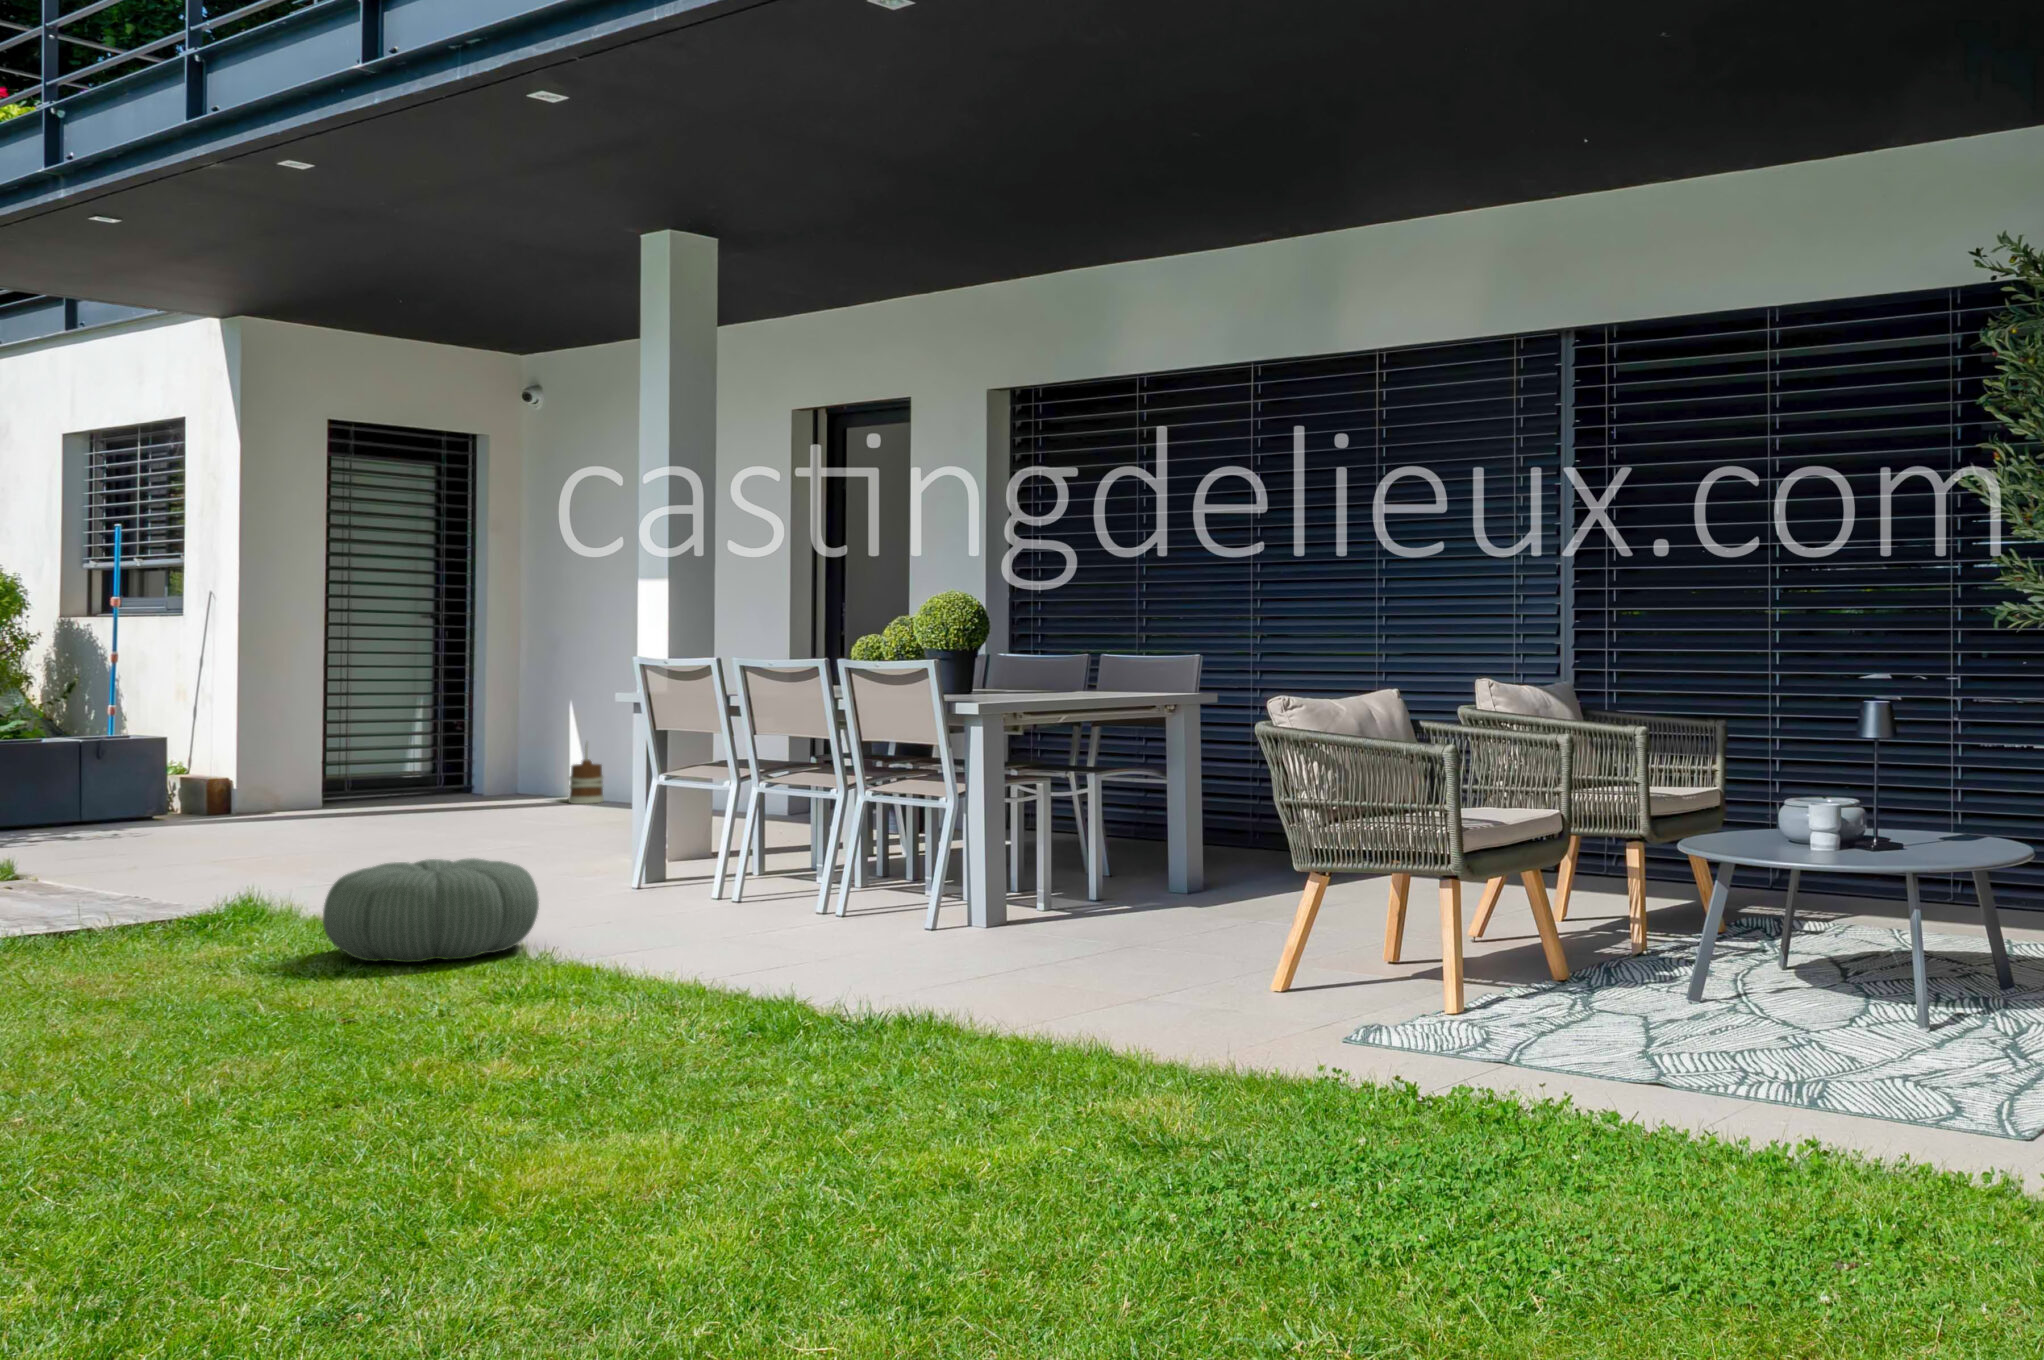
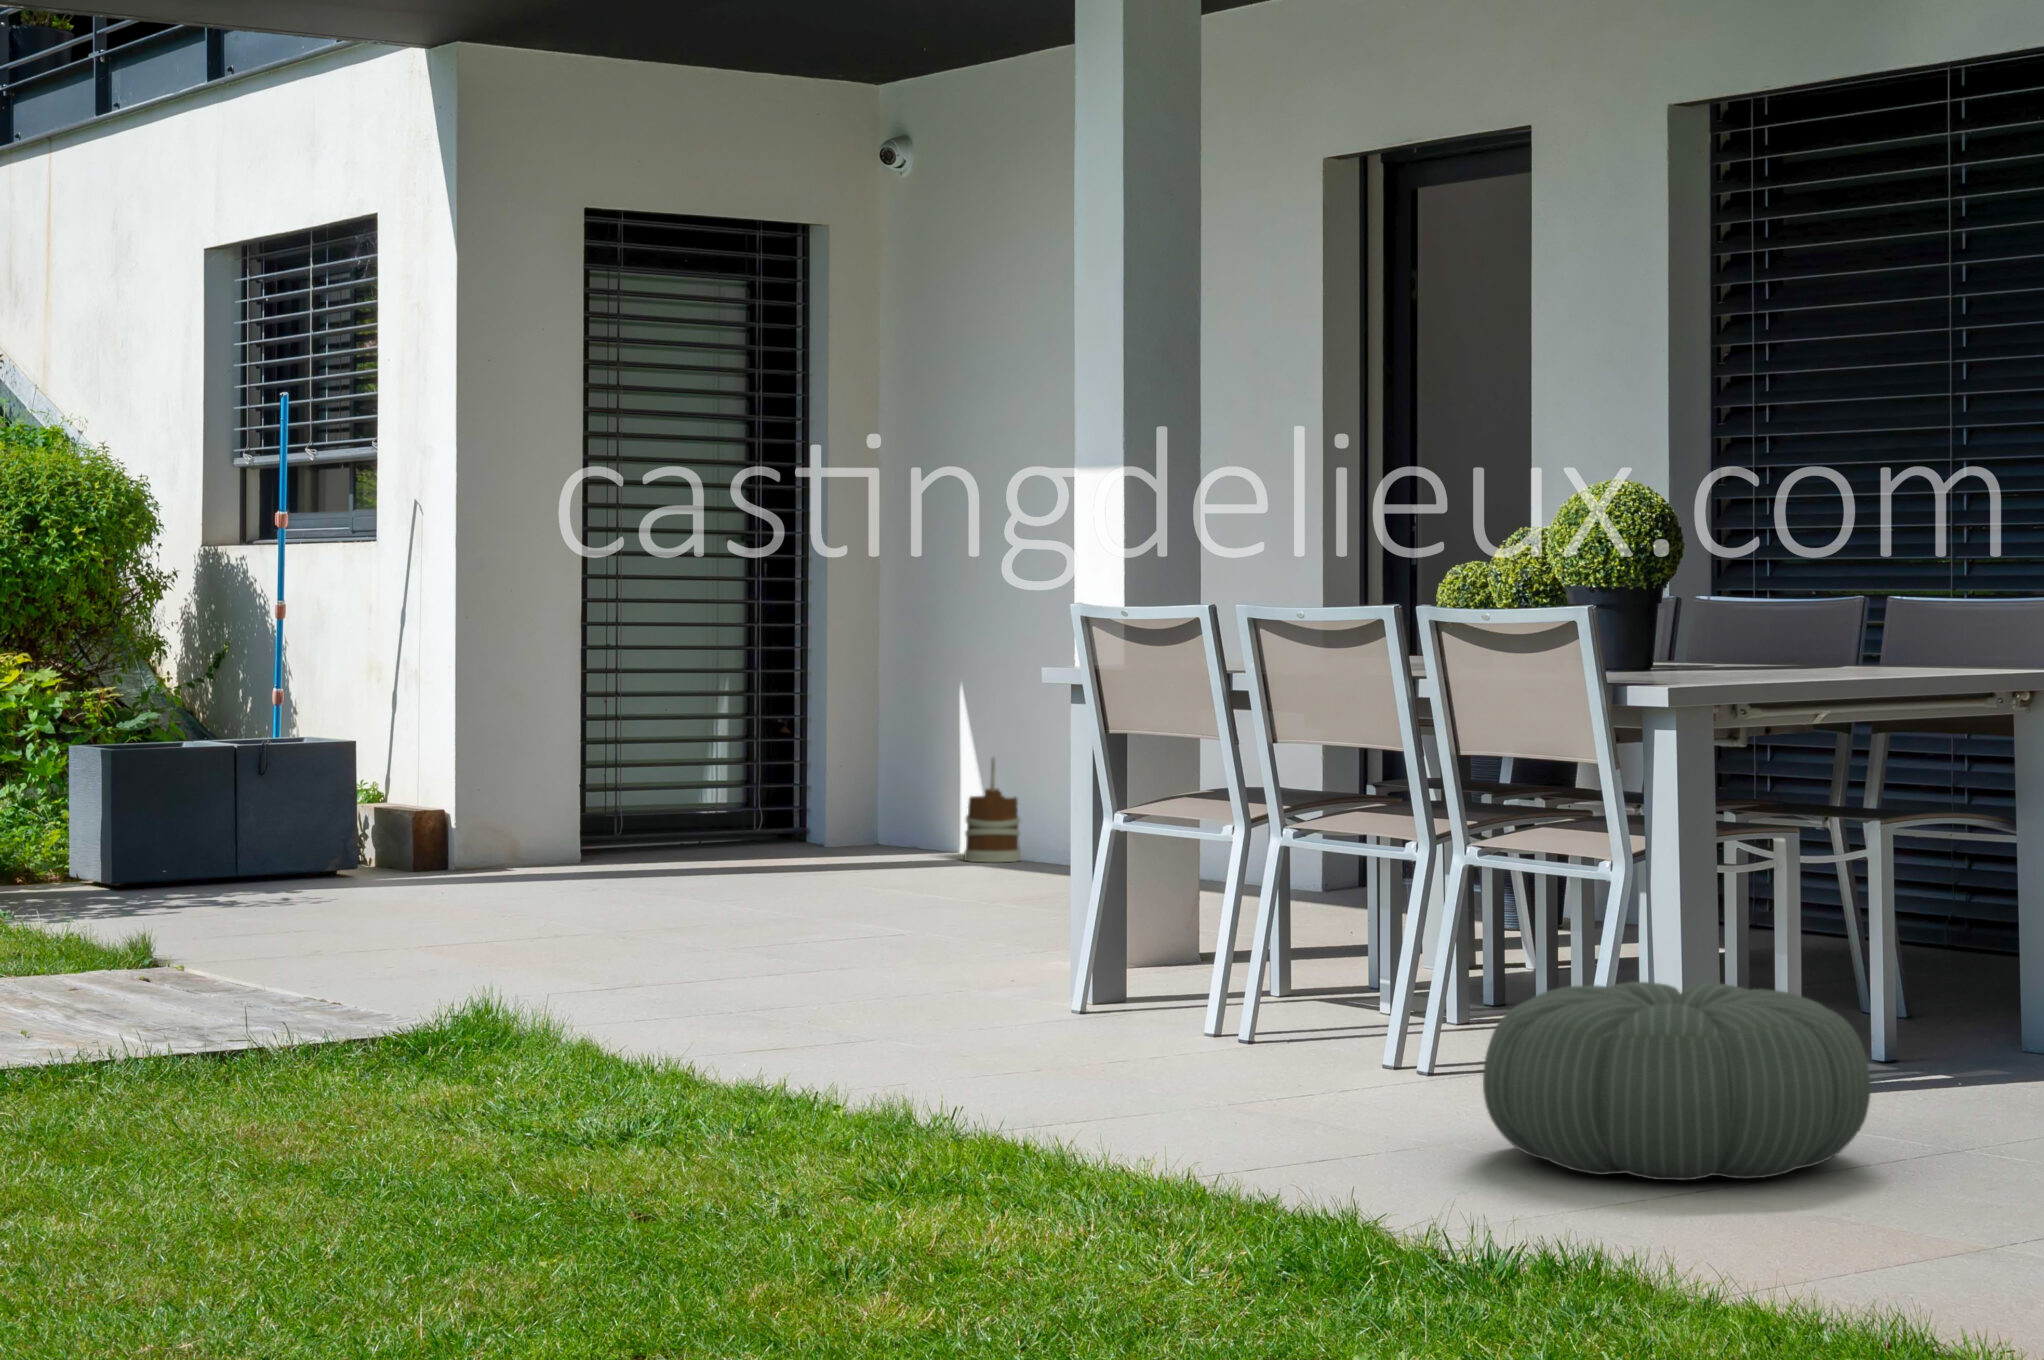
pouf: present [323,858,539,962] -> present [1483,982,1871,1180]

